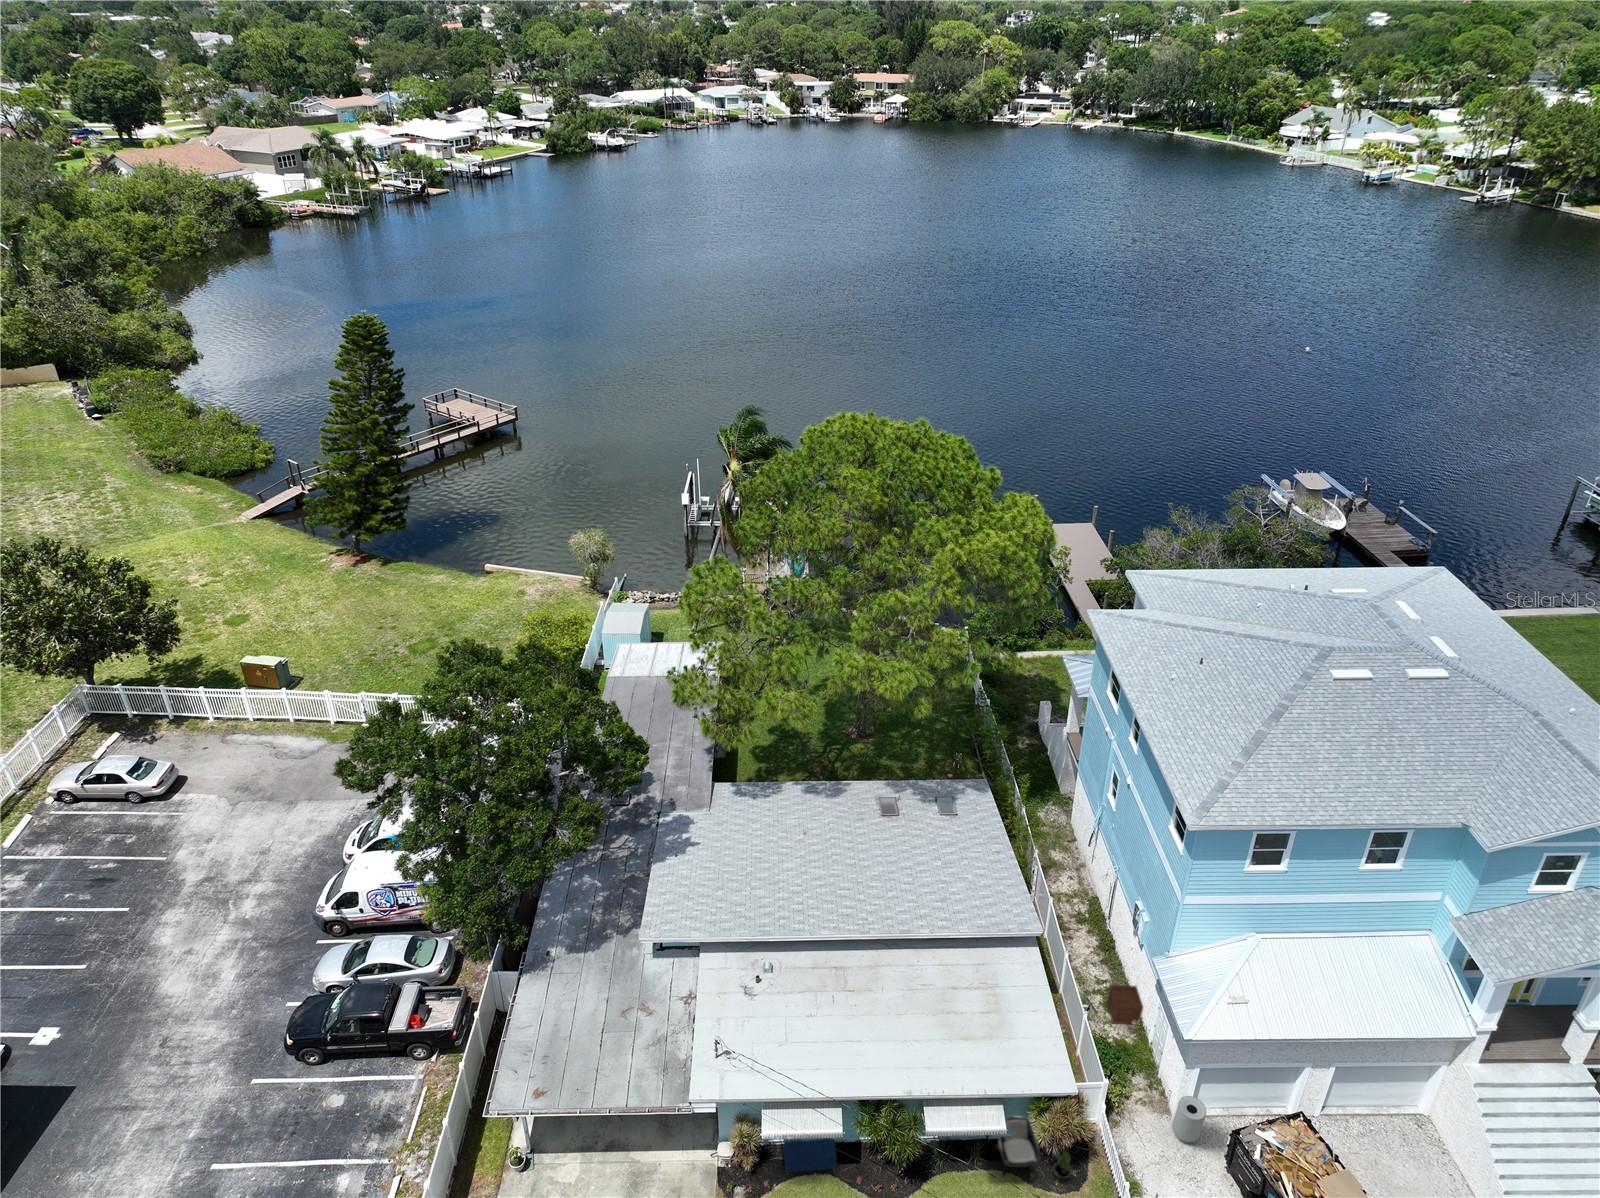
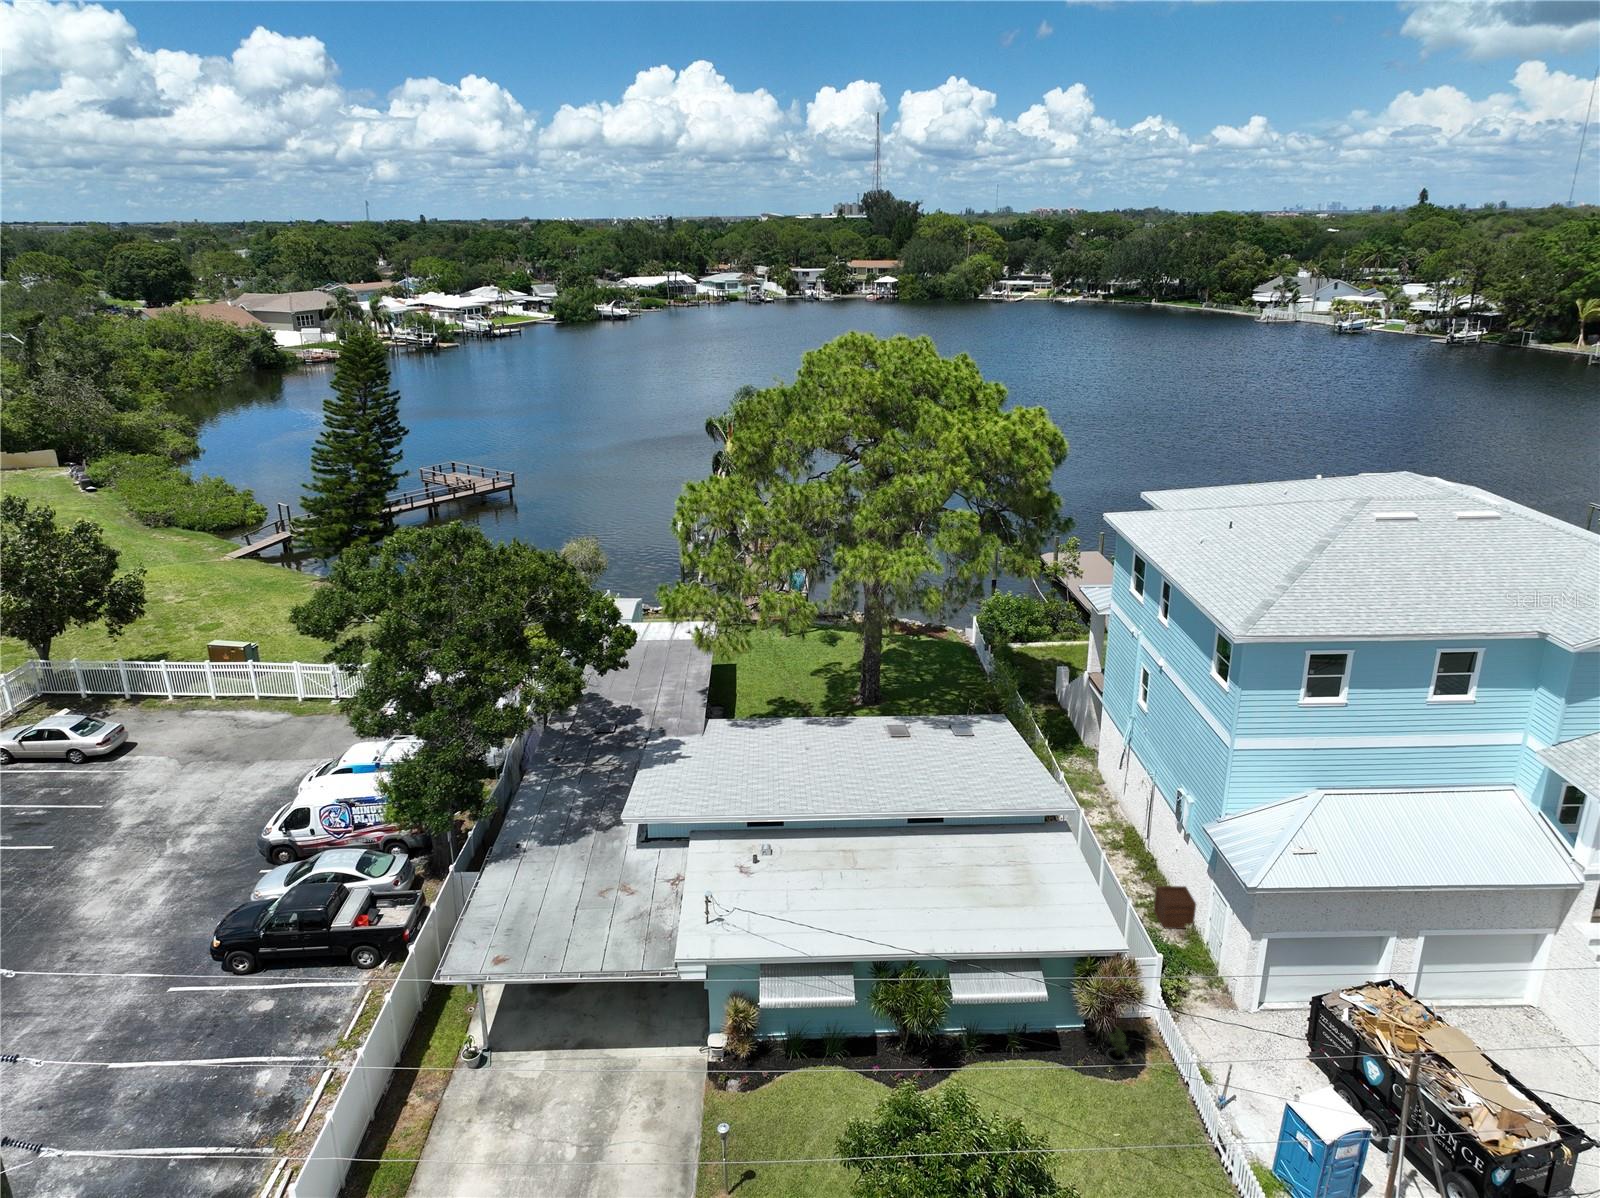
trash can: present [1172,1096,1206,1143] -> none [1242,973,1281,1030]
lounge chair: present [997,1116,1040,1174] -> none [1035,991,1090,1062]
bench: present [784,1139,837,1175] -> none [786,1022,849,1067]

